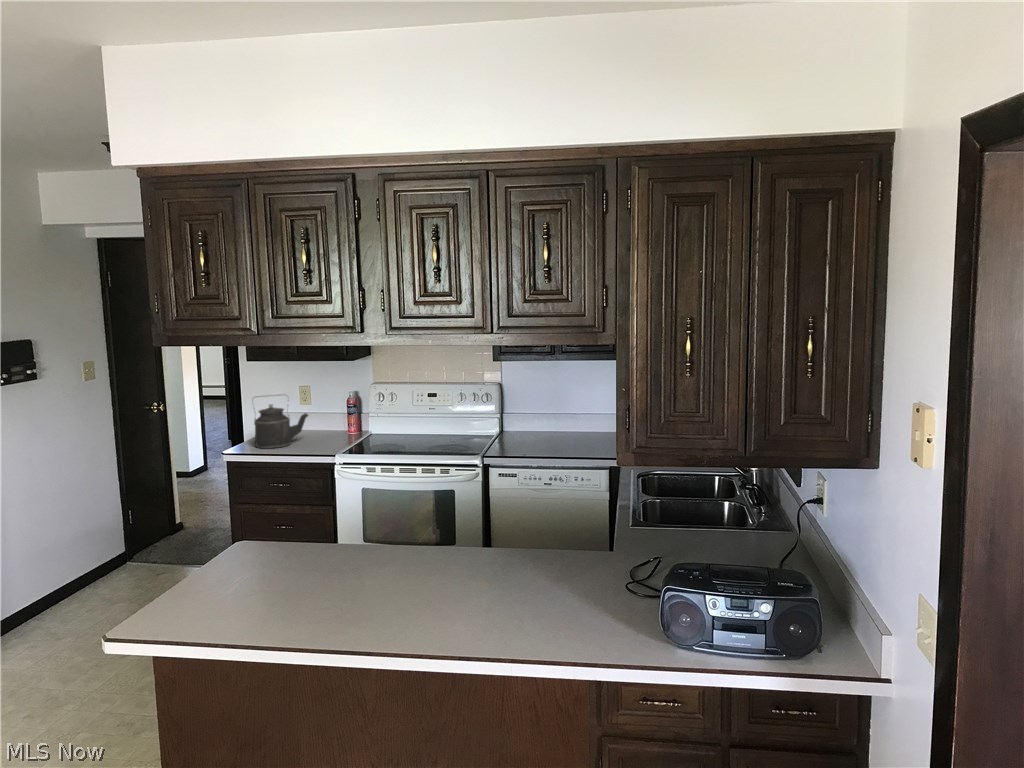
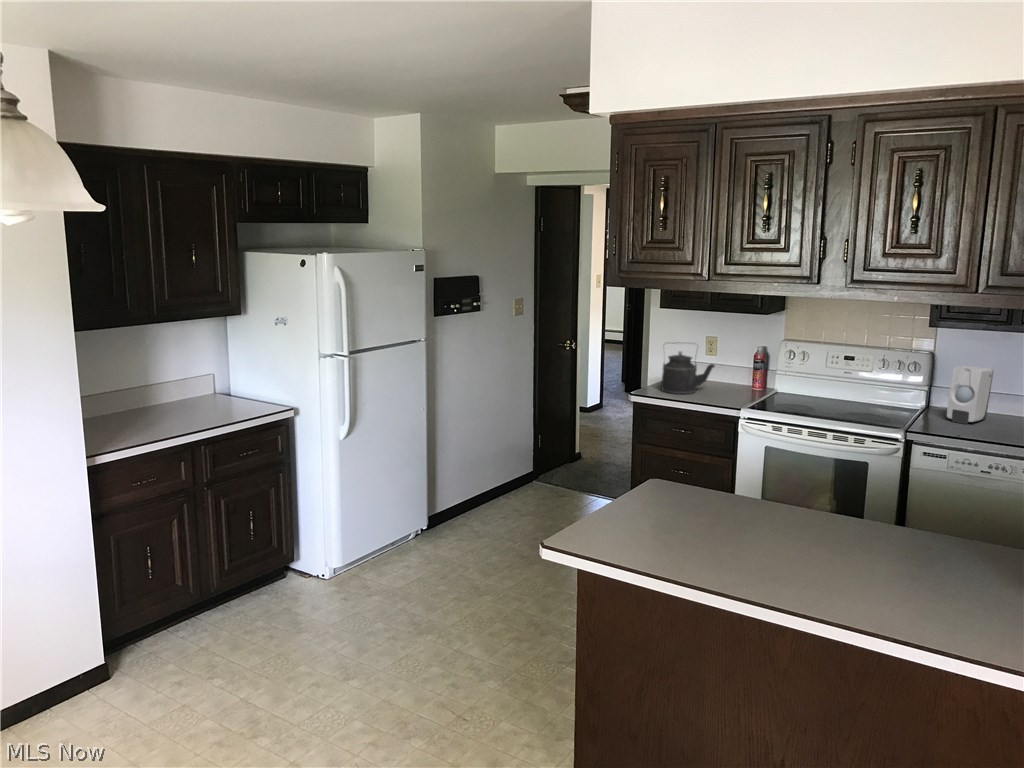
soap dispenser: none [515,391,548,443] -> present [947,366,993,424]

